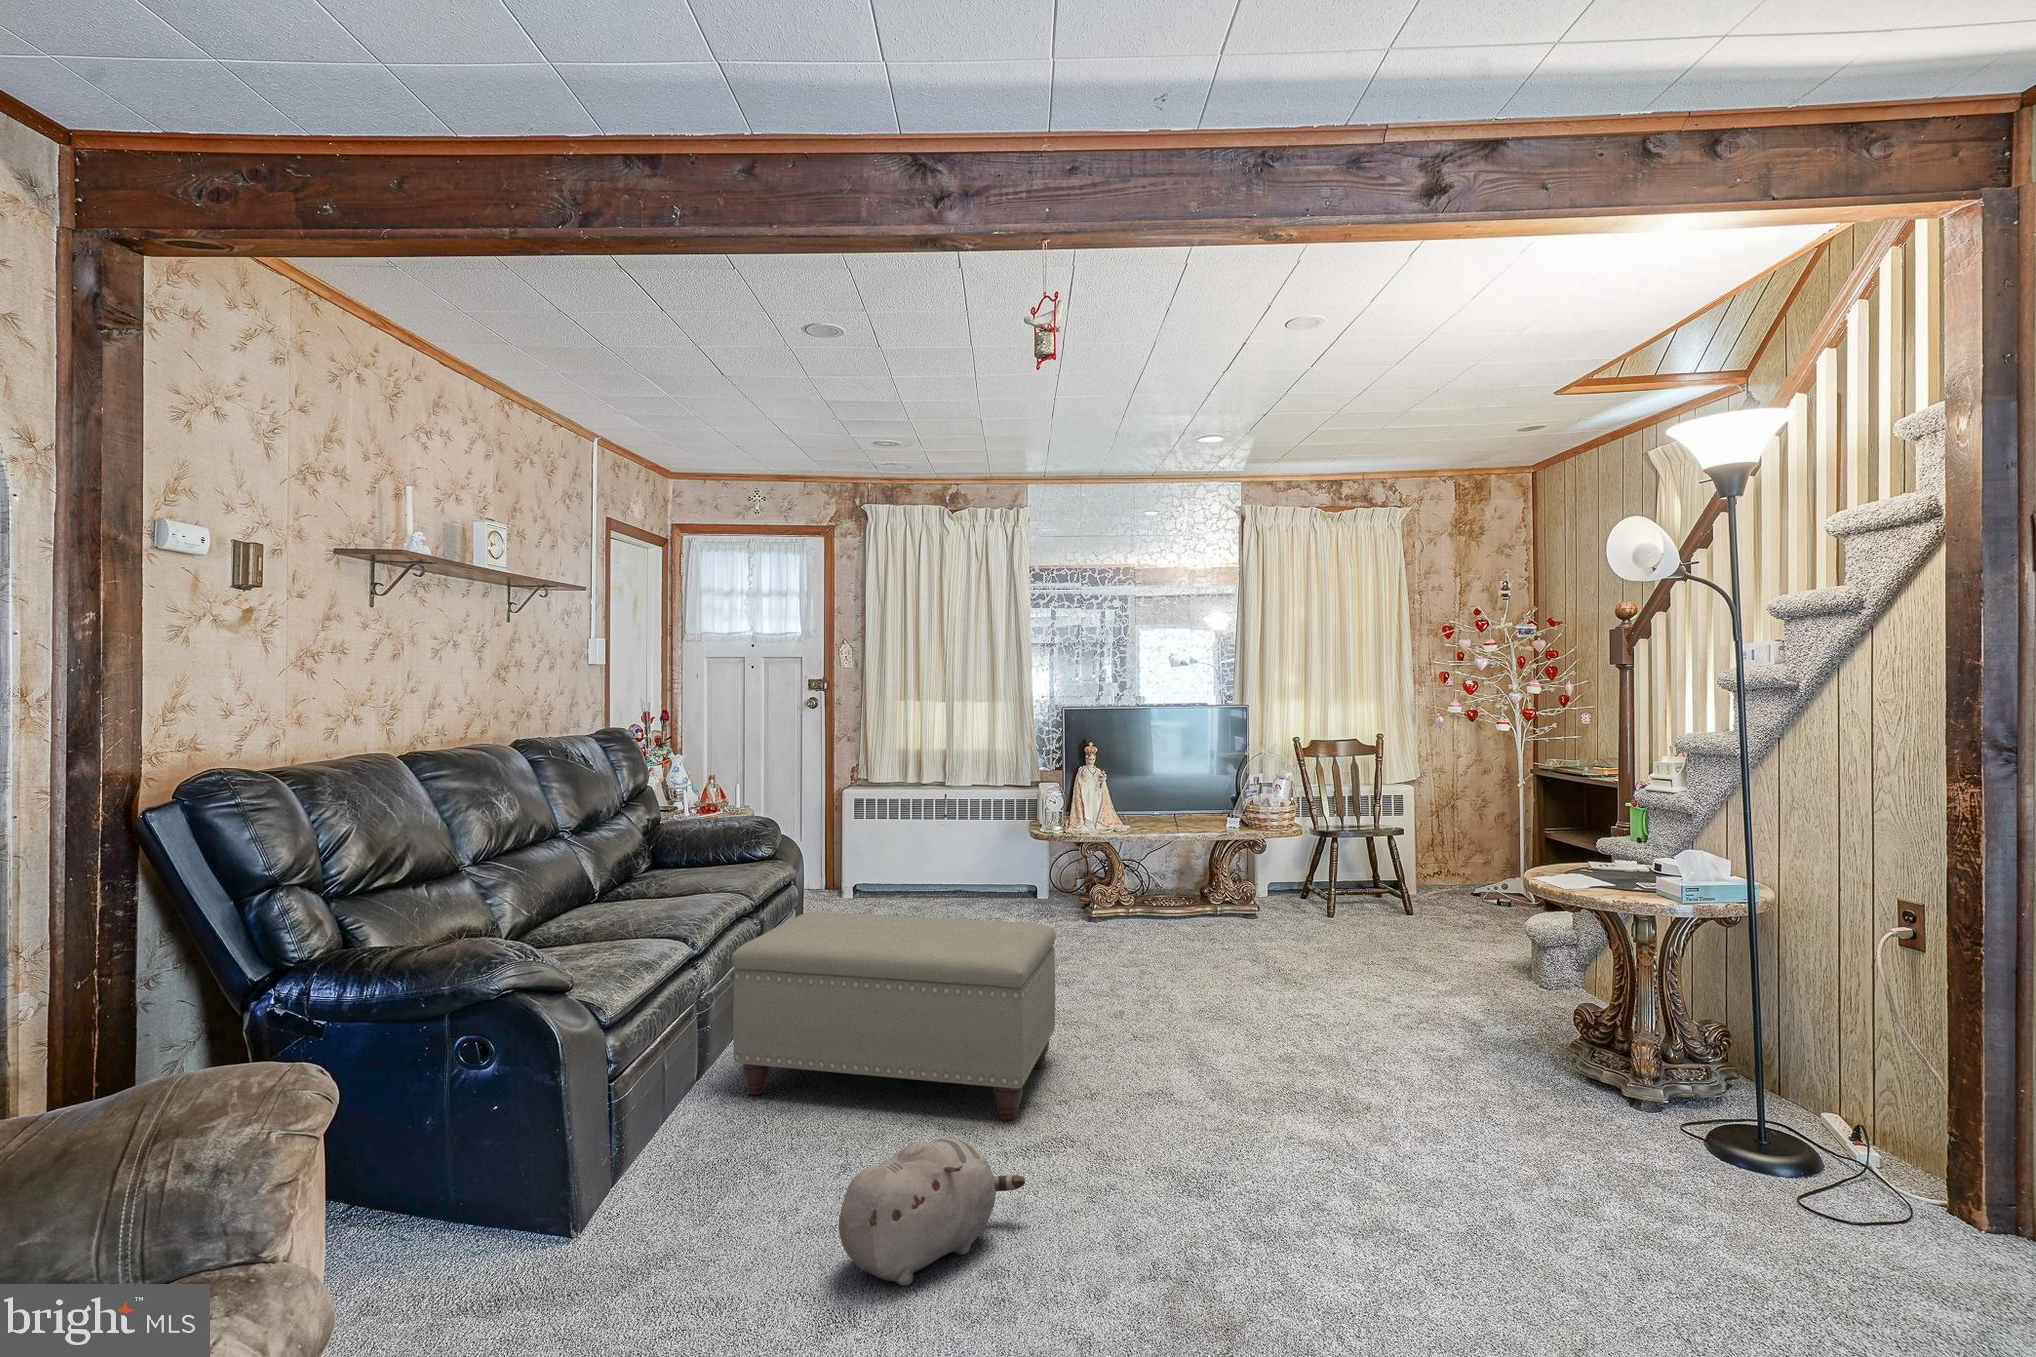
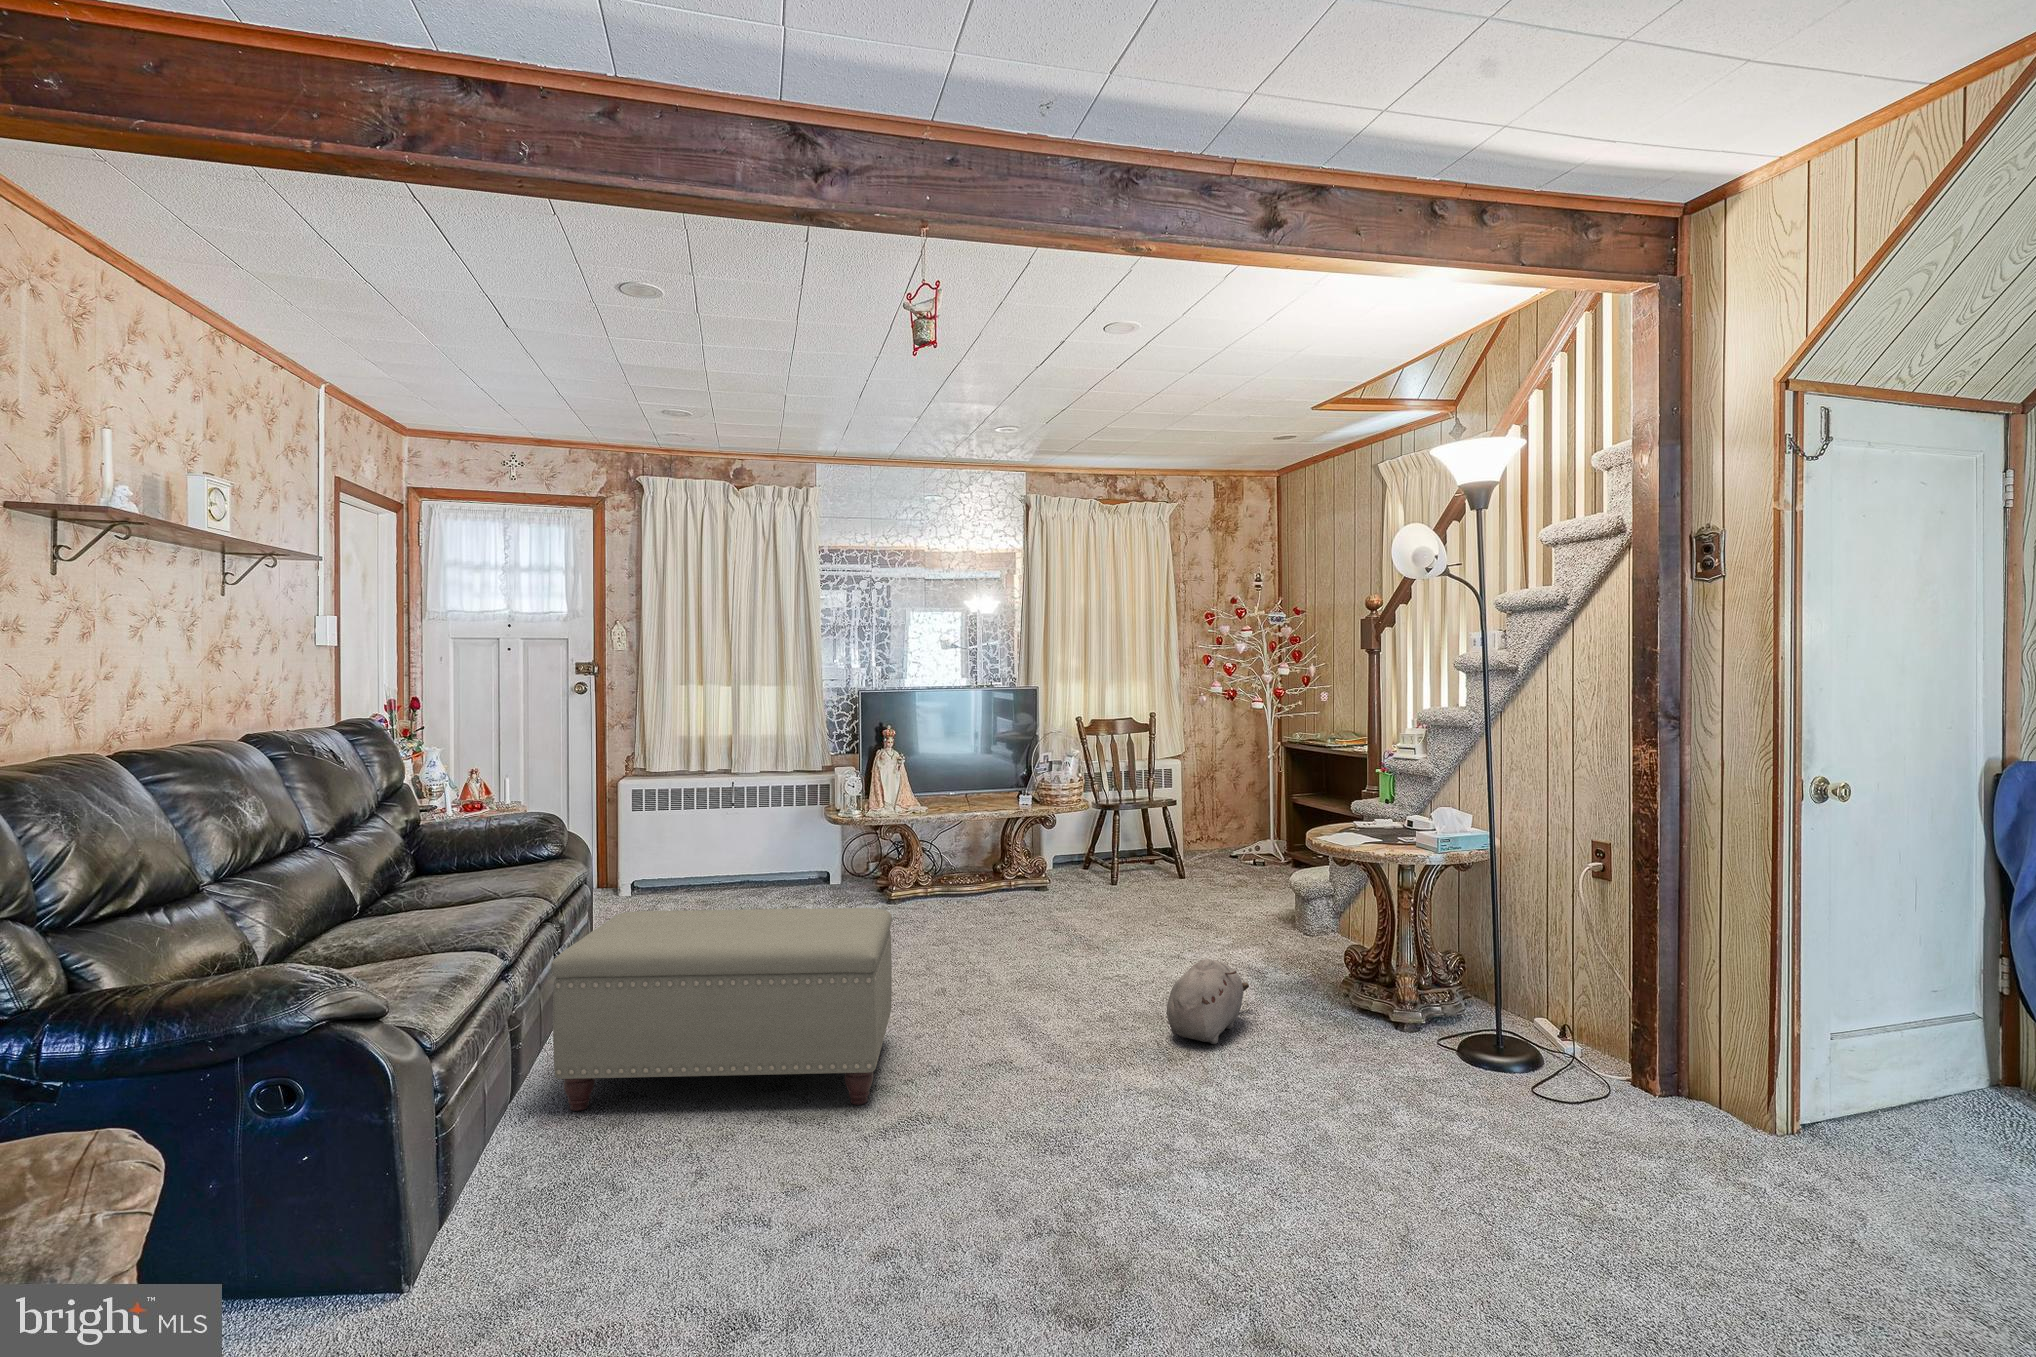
plush toy: present [839,1138,1025,1286] -> present [1166,959,1249,1044]

